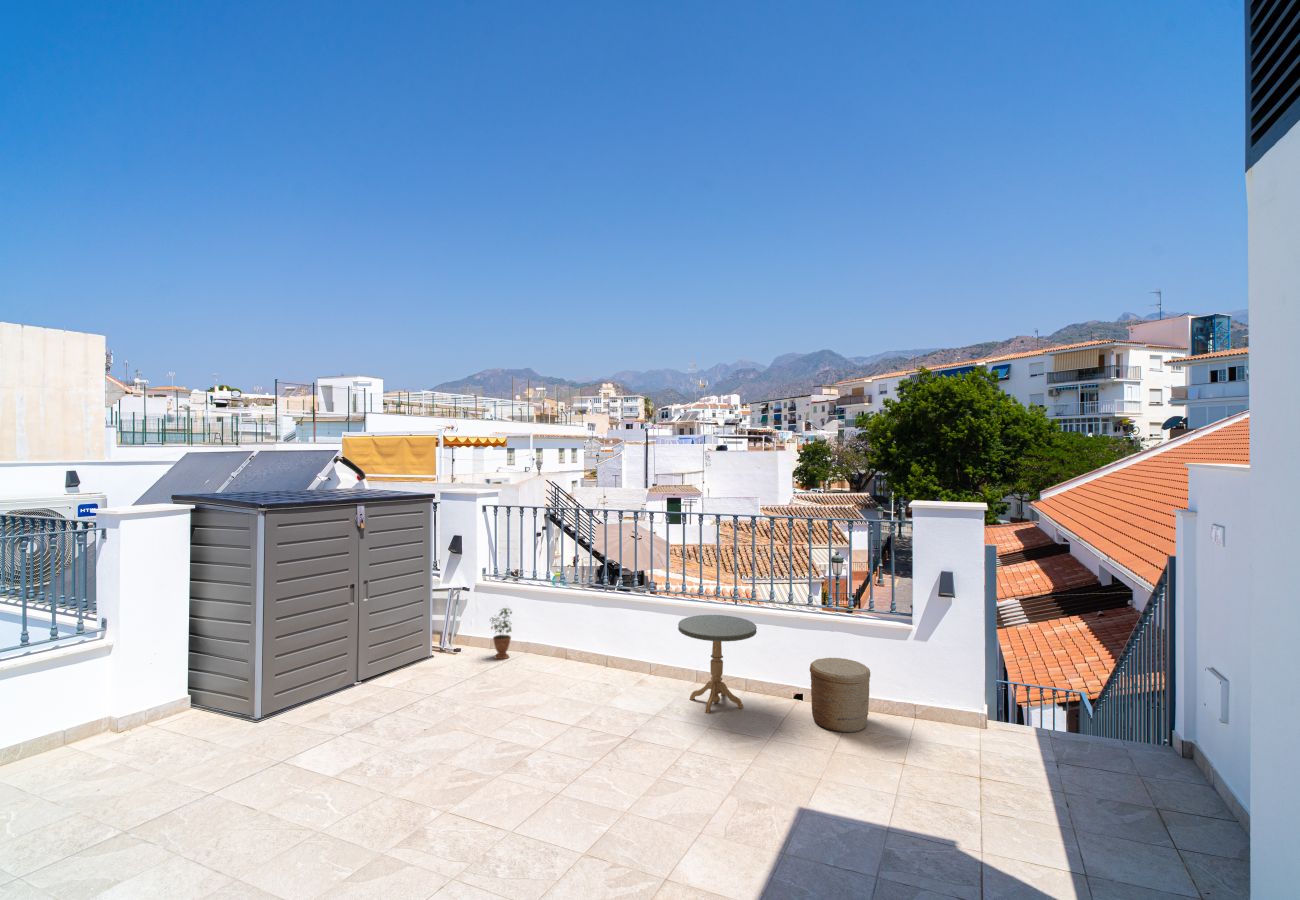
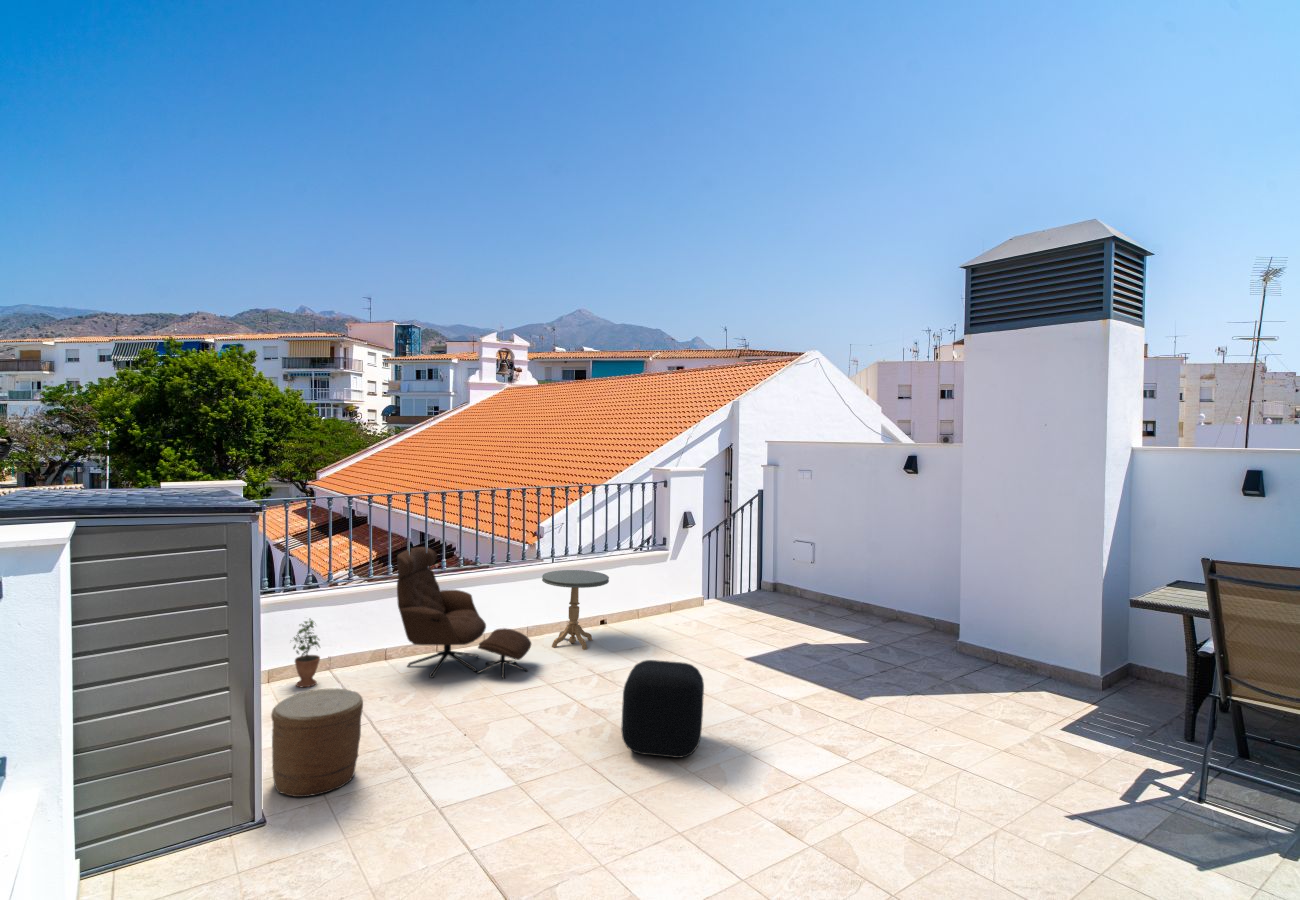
lounge chair: none [542,564,633,707] -> present [397,547,531,679]
woven basket: present [810,658,870,732] -> present [271,688,363,797]
ottoman: none [425,712,523,827] -> present [621,660,704,758]

